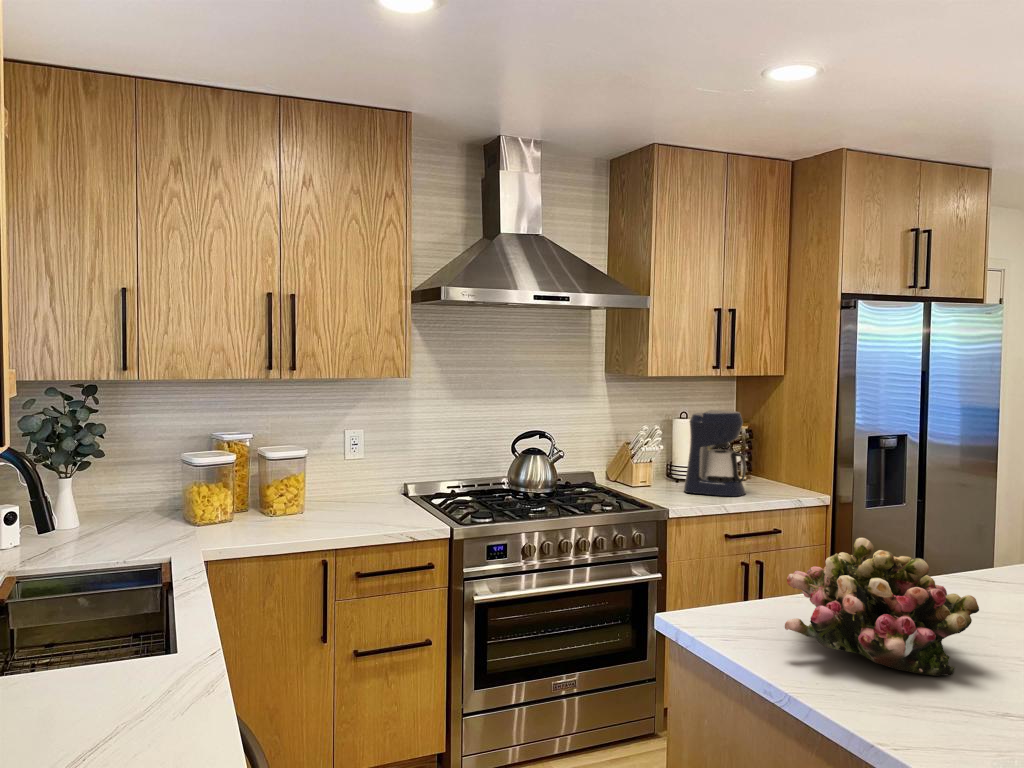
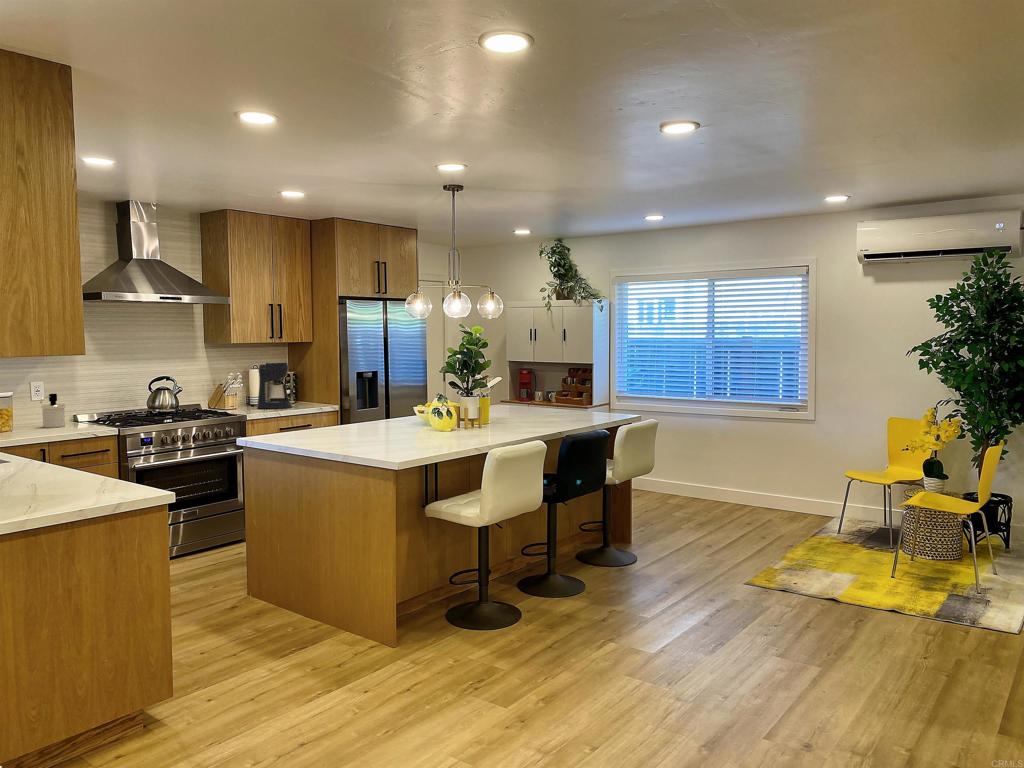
soap dispenser: none [340,455,381,513] -> present [40,394,65,428]
flower arrangement: present [785,538,979,676] -> none [288,395,358,438]

